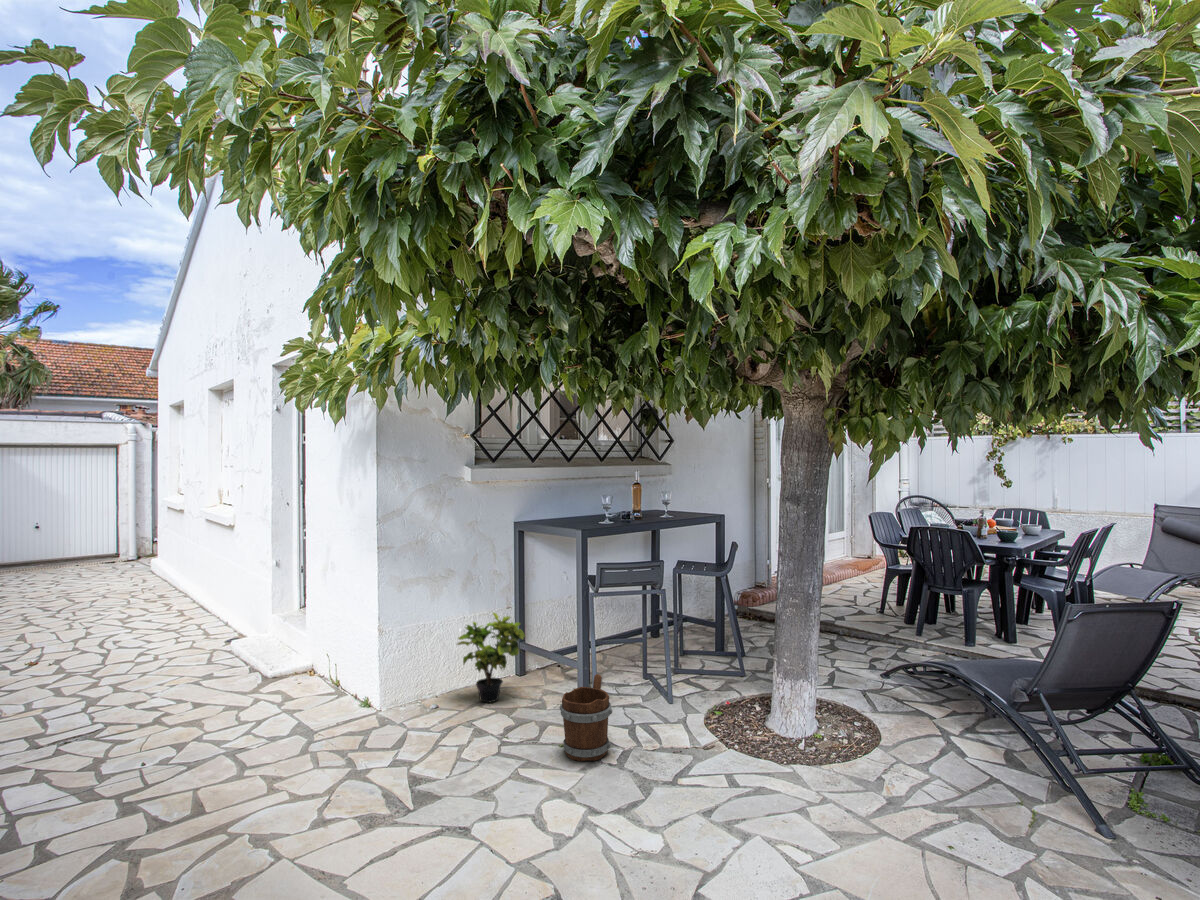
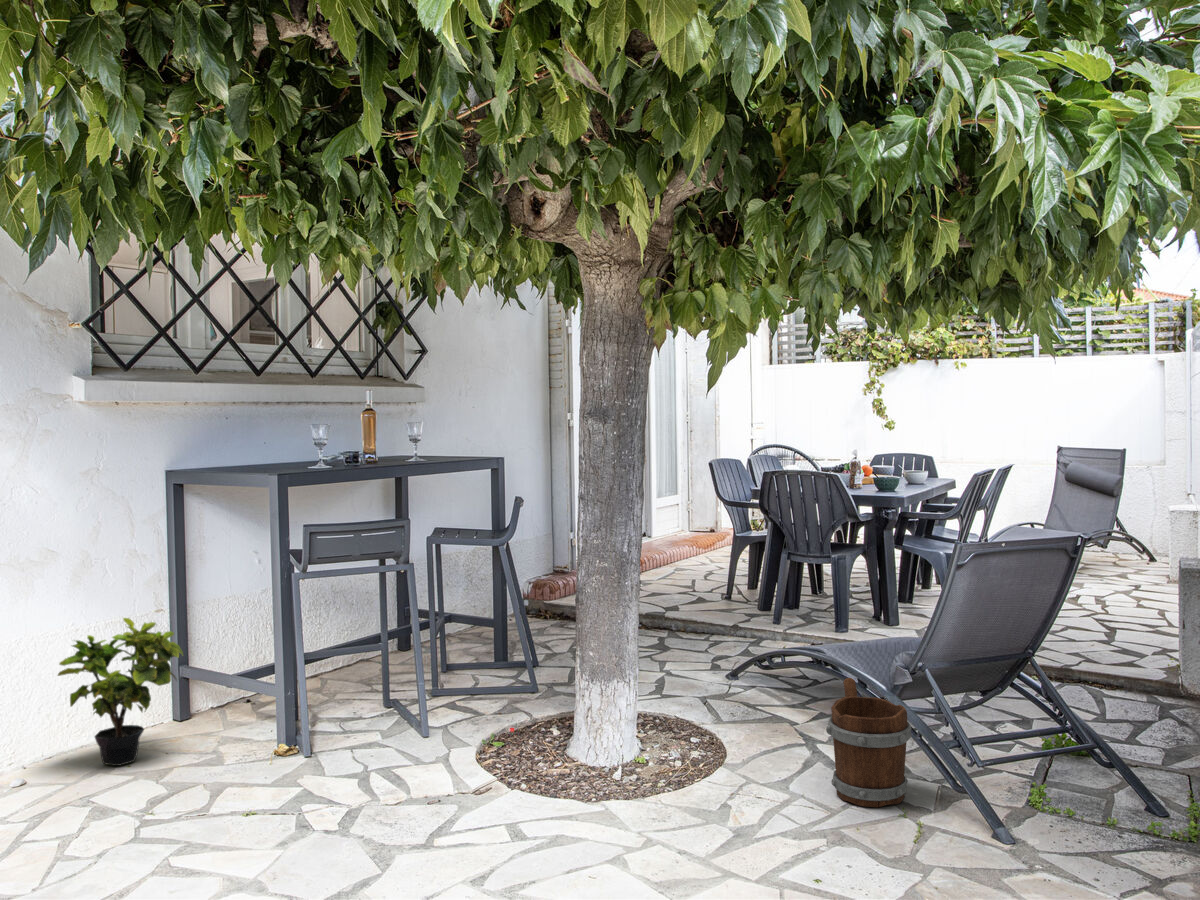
bucket: present [560,674,612,761] -> present [826,678,912,807]

